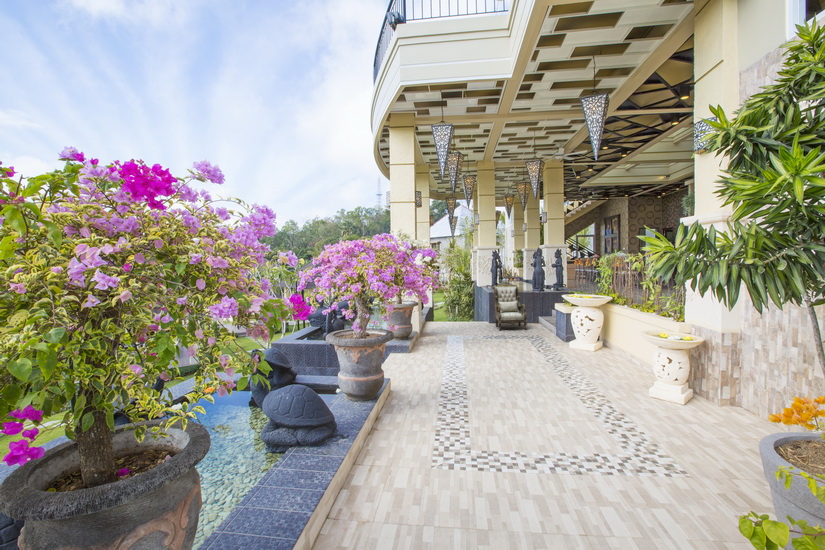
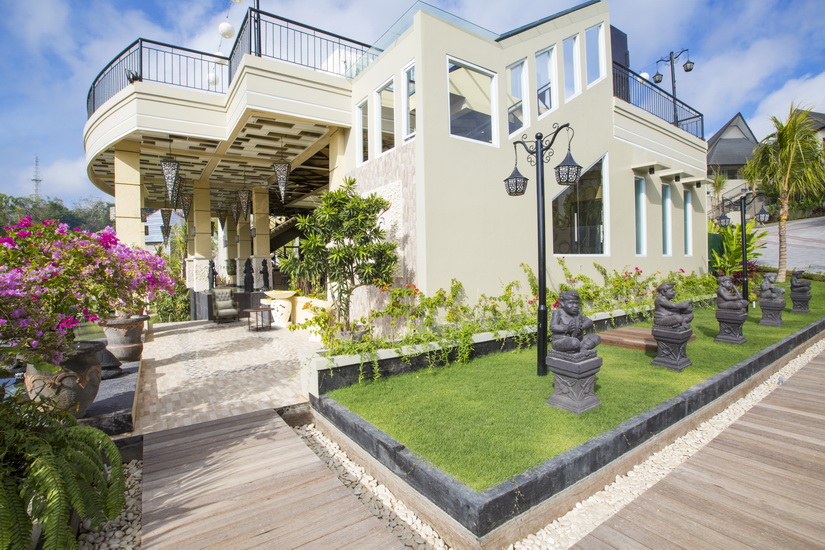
side table: none [531,317,577,353] -> present [243,308,275,331]

